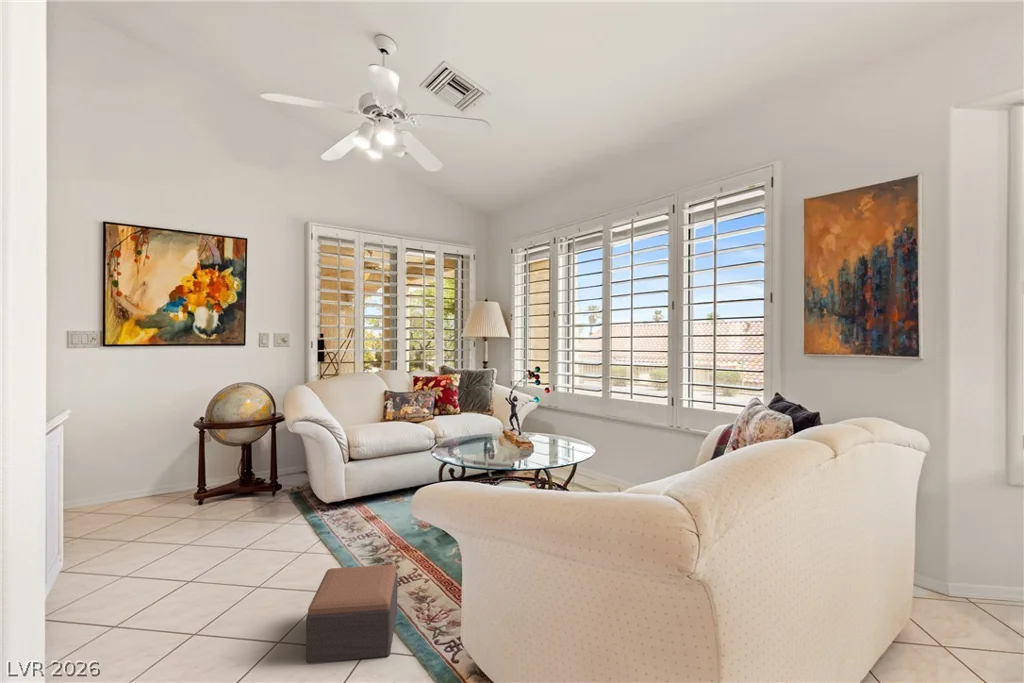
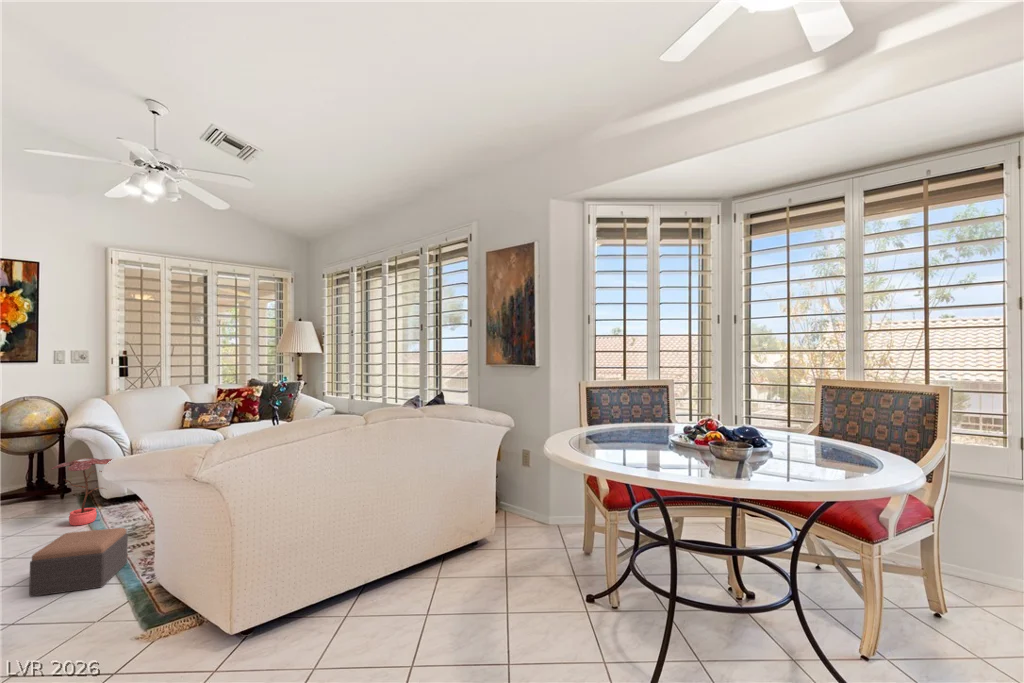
potted plant: none [281,458,344,537] -> present [51,458,112,526]

